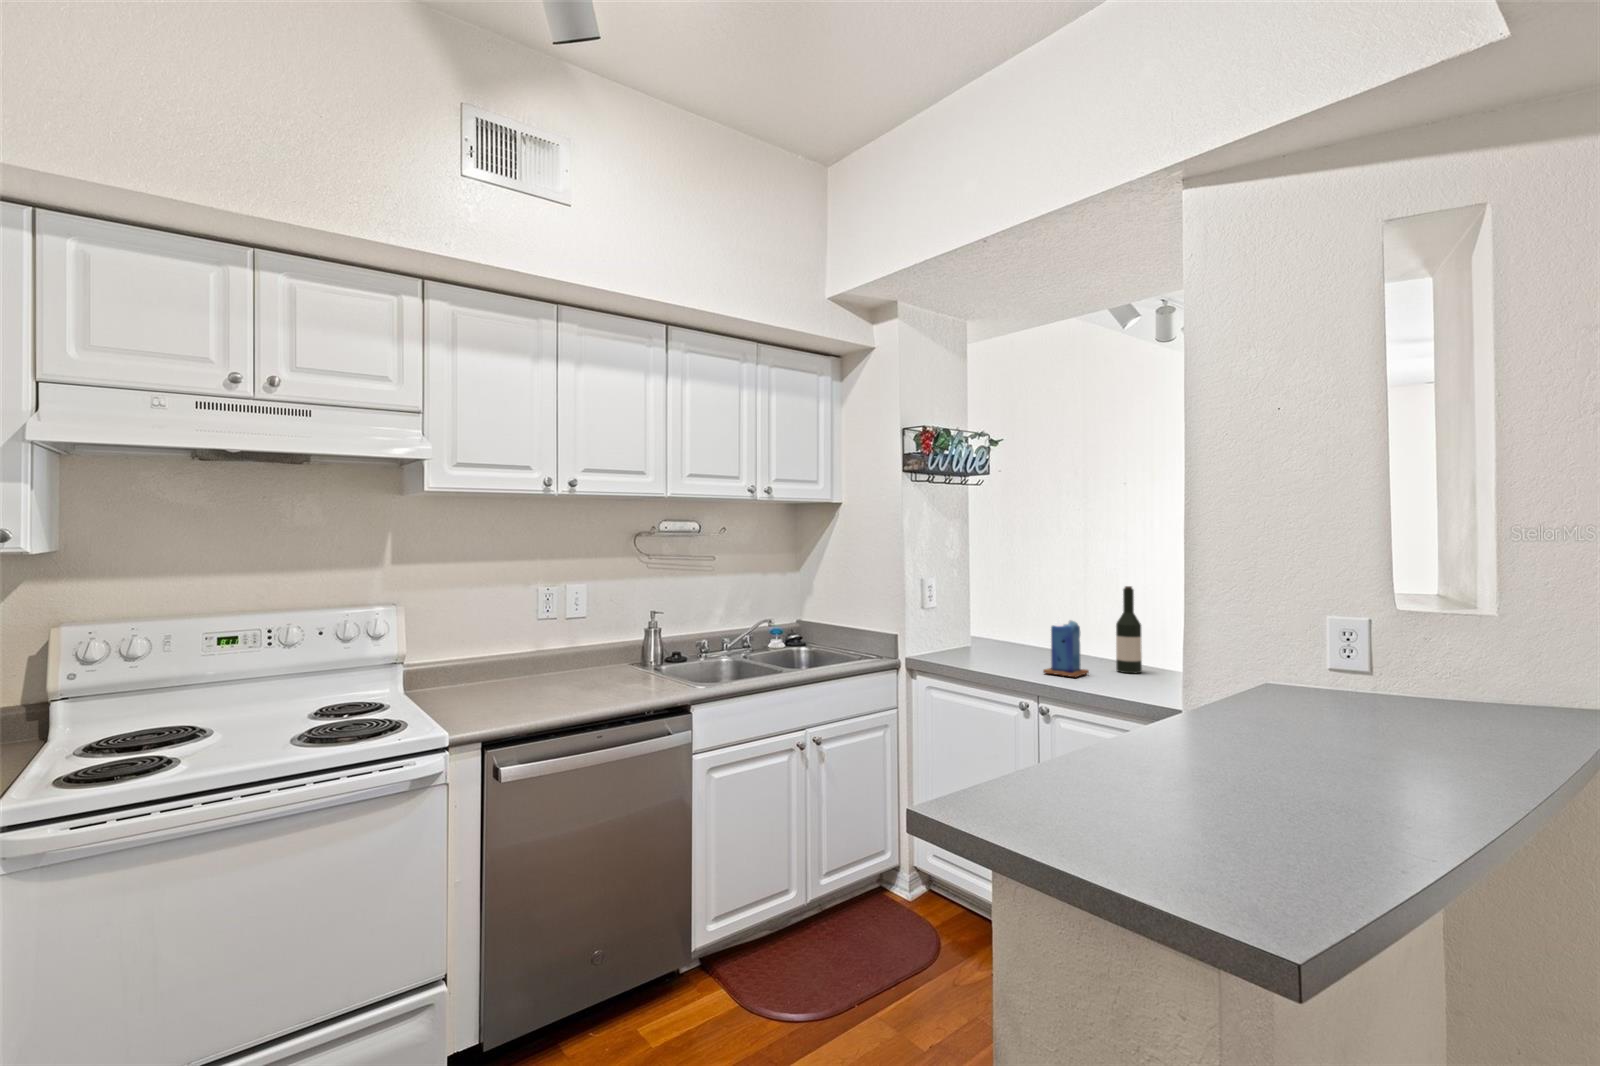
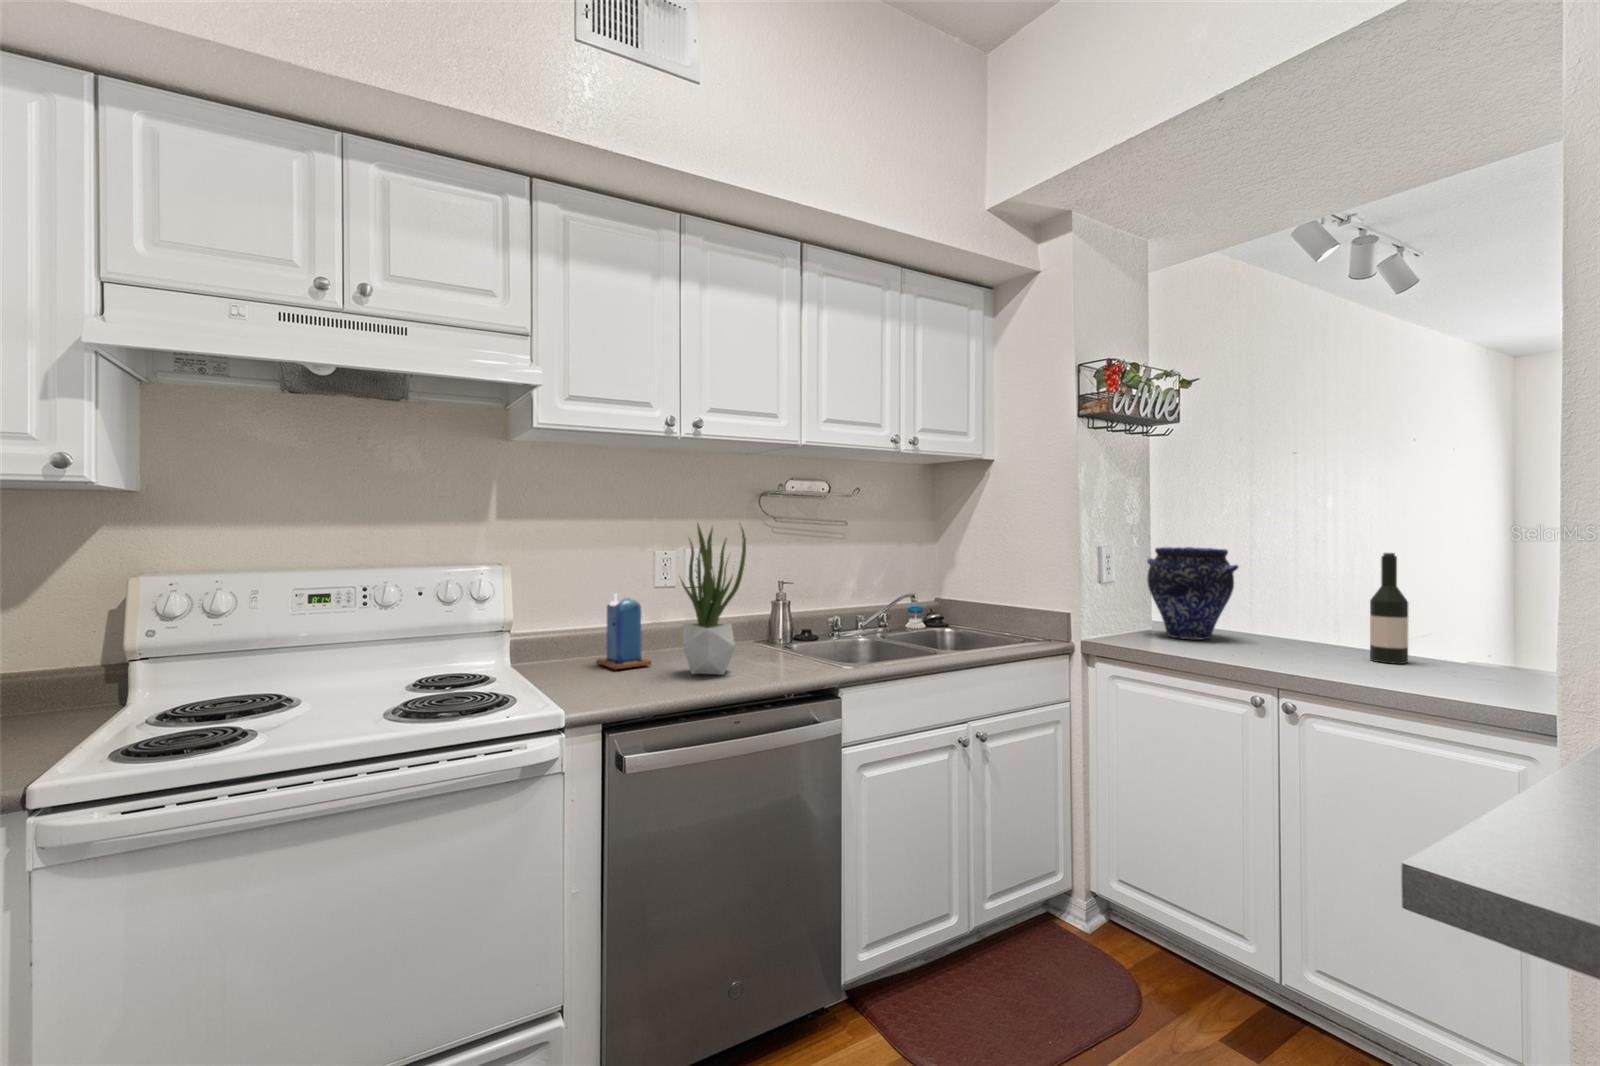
potted plant: none [552,568,612,697] -> present [681,524,746,675]
vase: none [961,578,1029,655] -> present [1147,547,1238,639]
candle: present [1043,617,1089,677] -> present [596,594,651,669]

